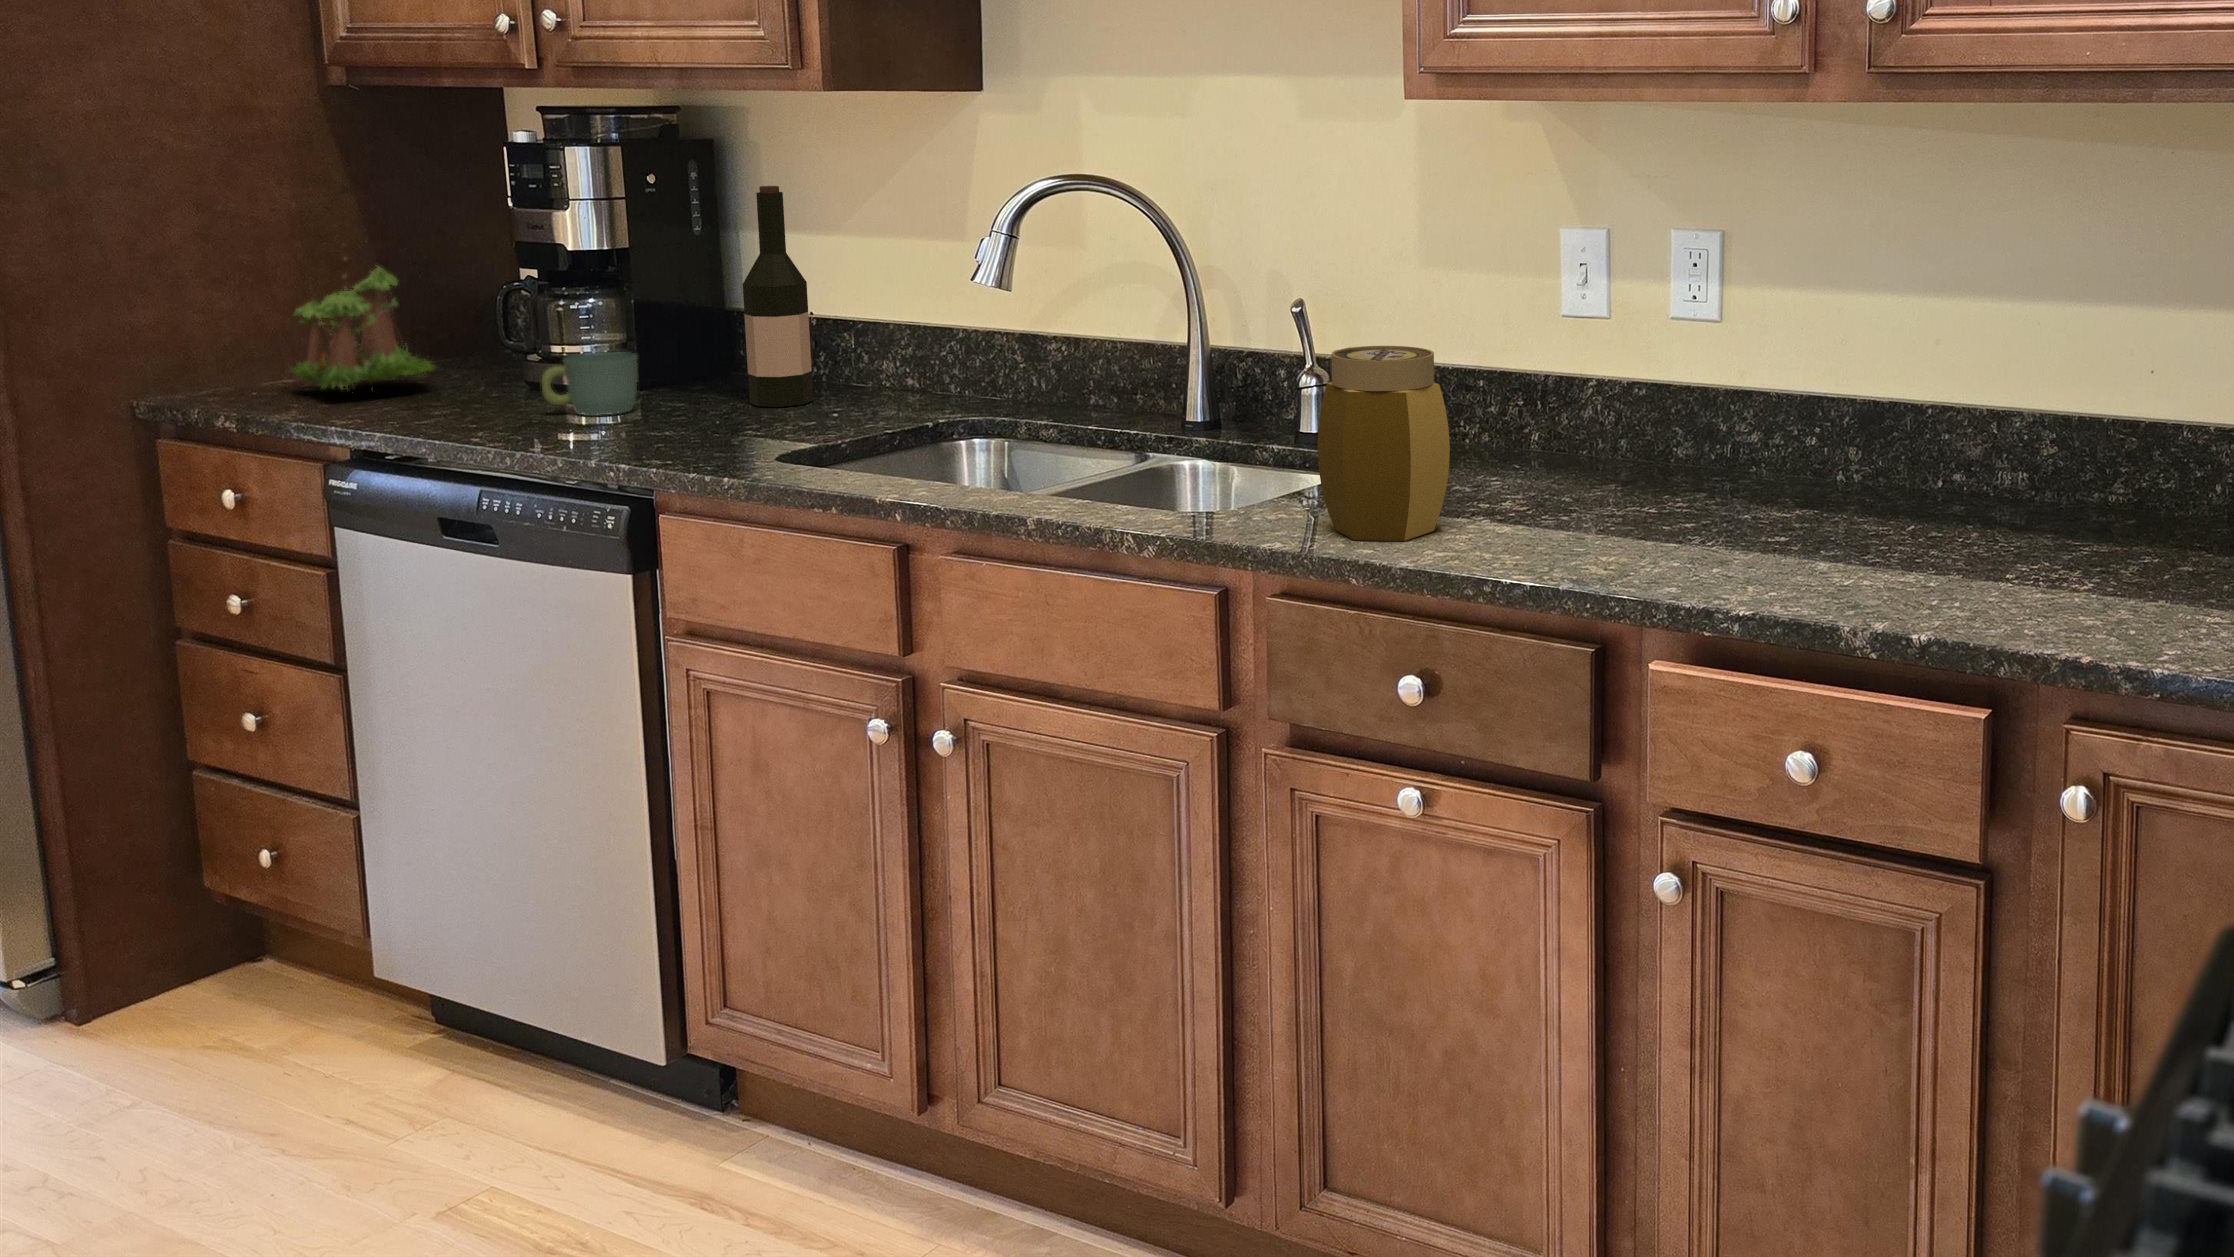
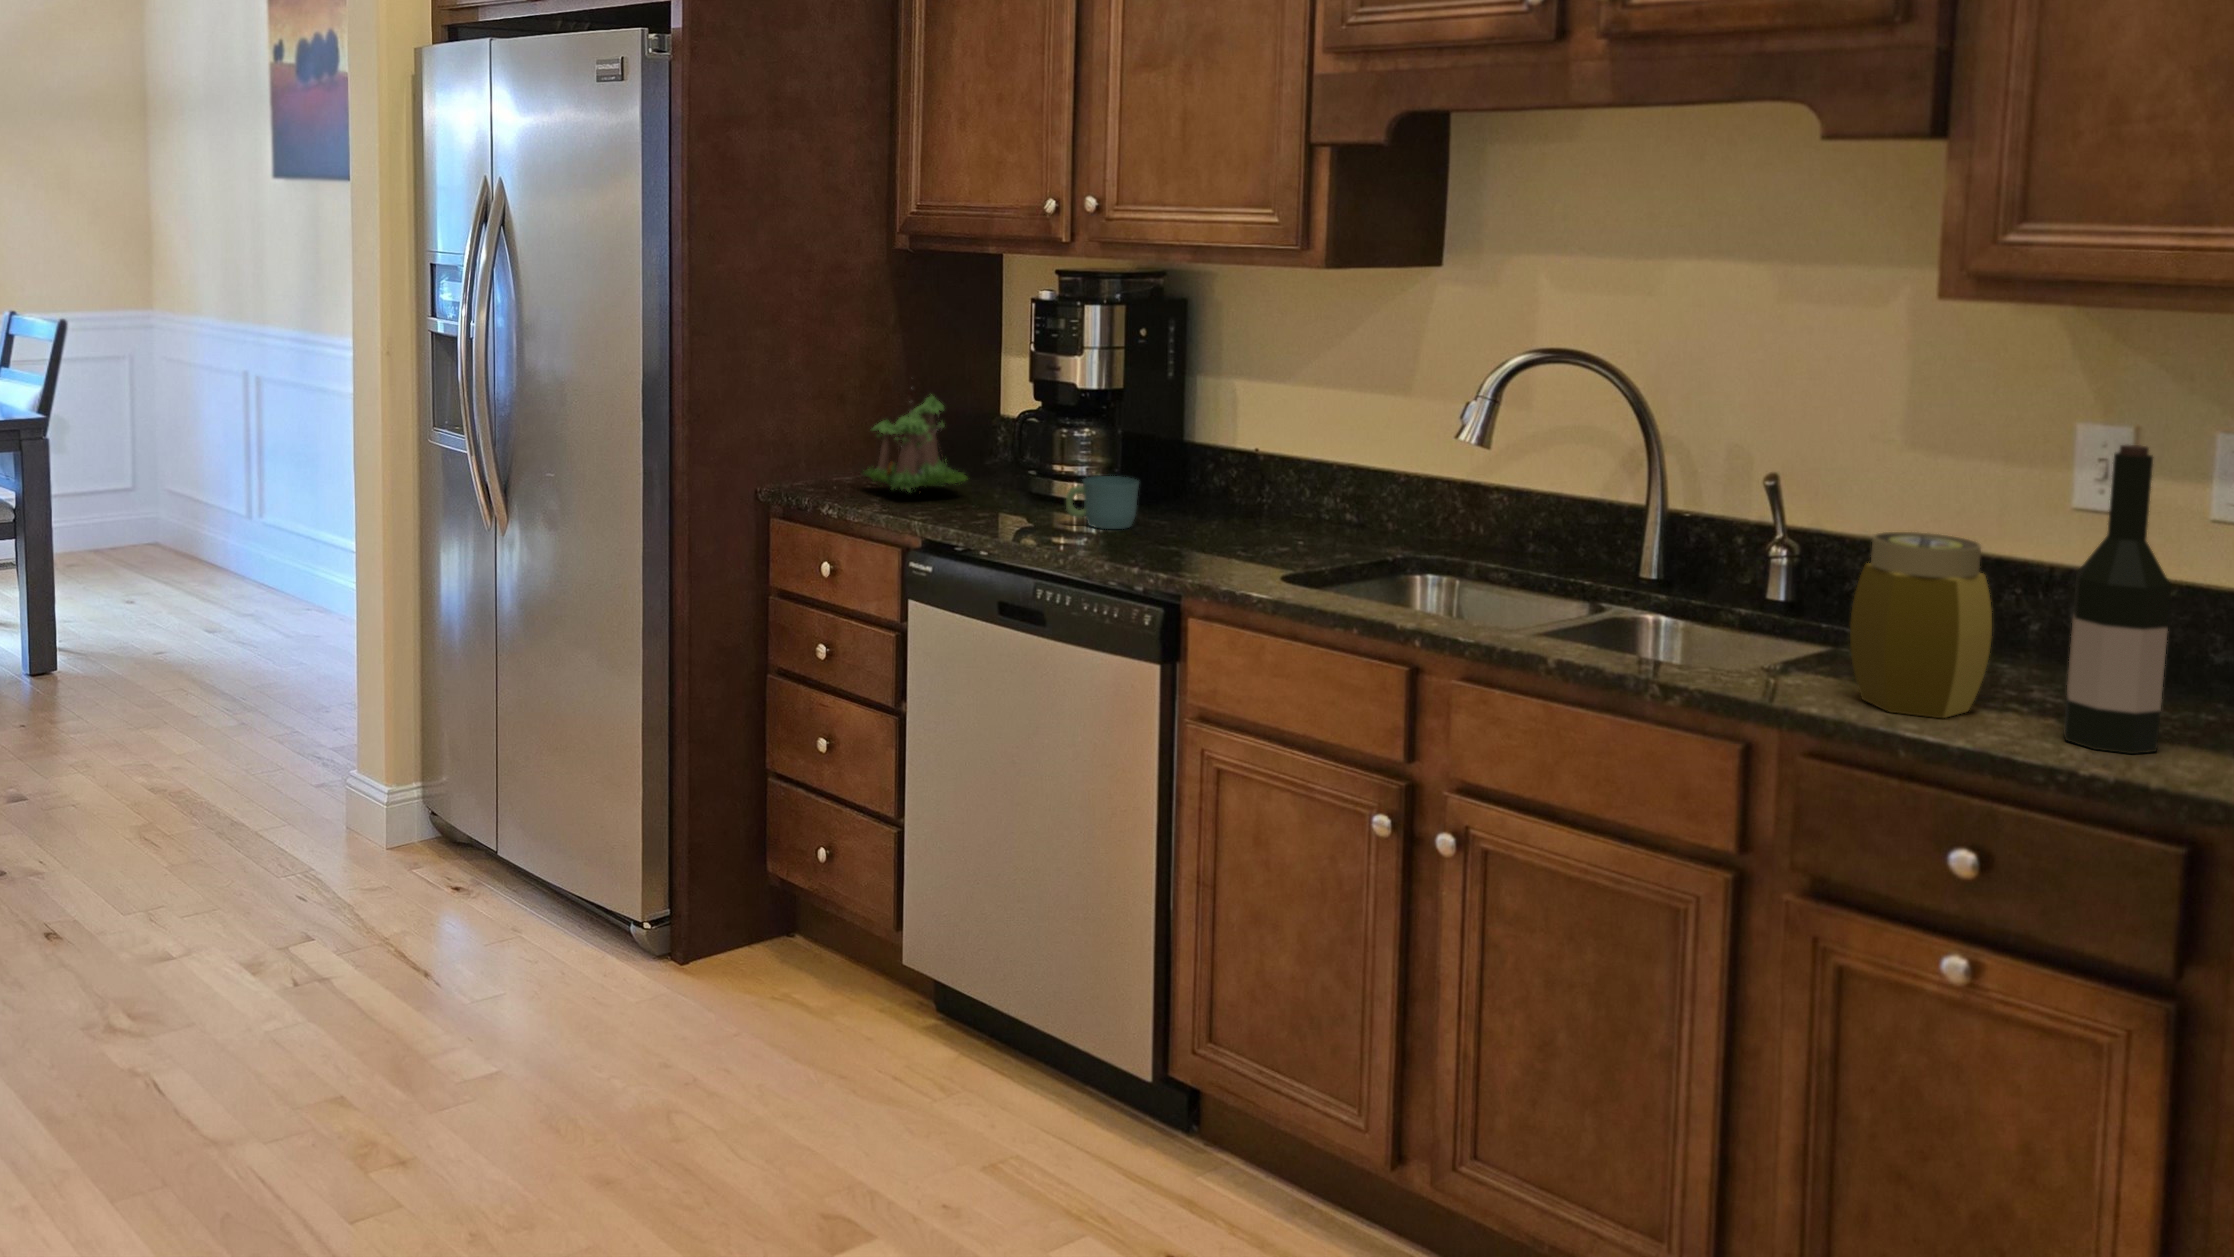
wine bottle: present [743,186,813,407] -> present [2064,445,2171,754]

